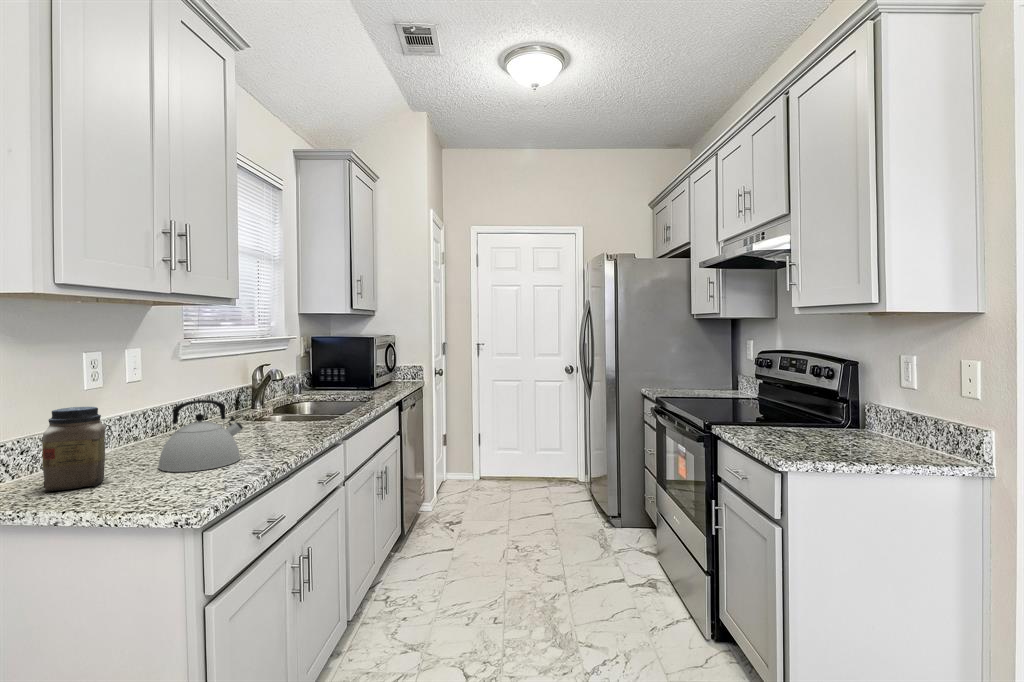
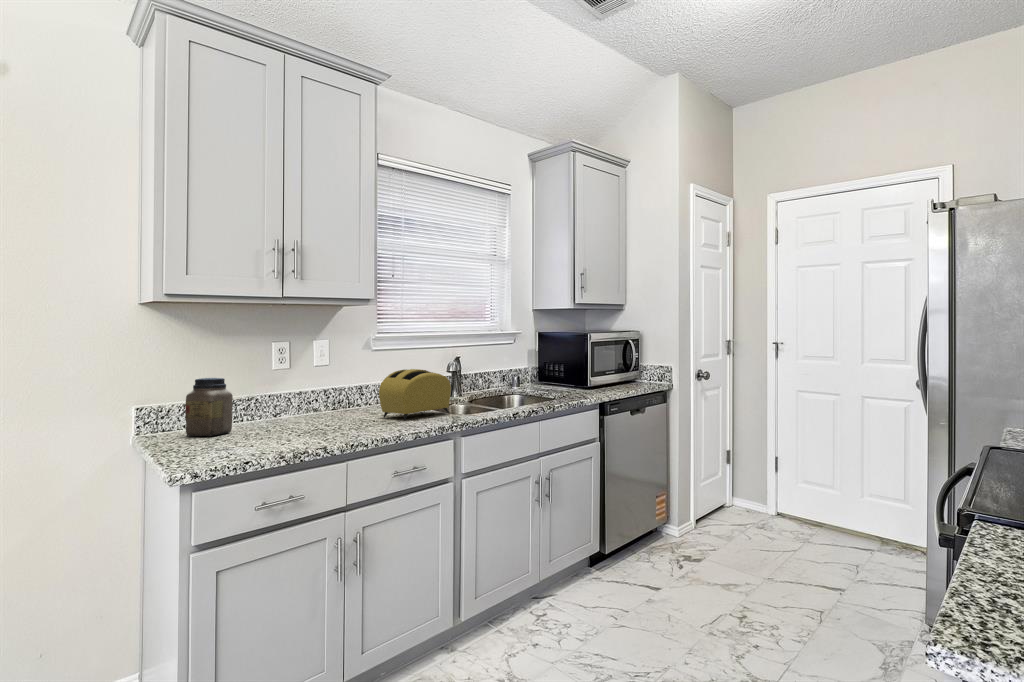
toaster: none [246,381,312,437] -> present [379,369,451,420]
kettle: present [158,400,243,472] -> none [262,378,326,436]

